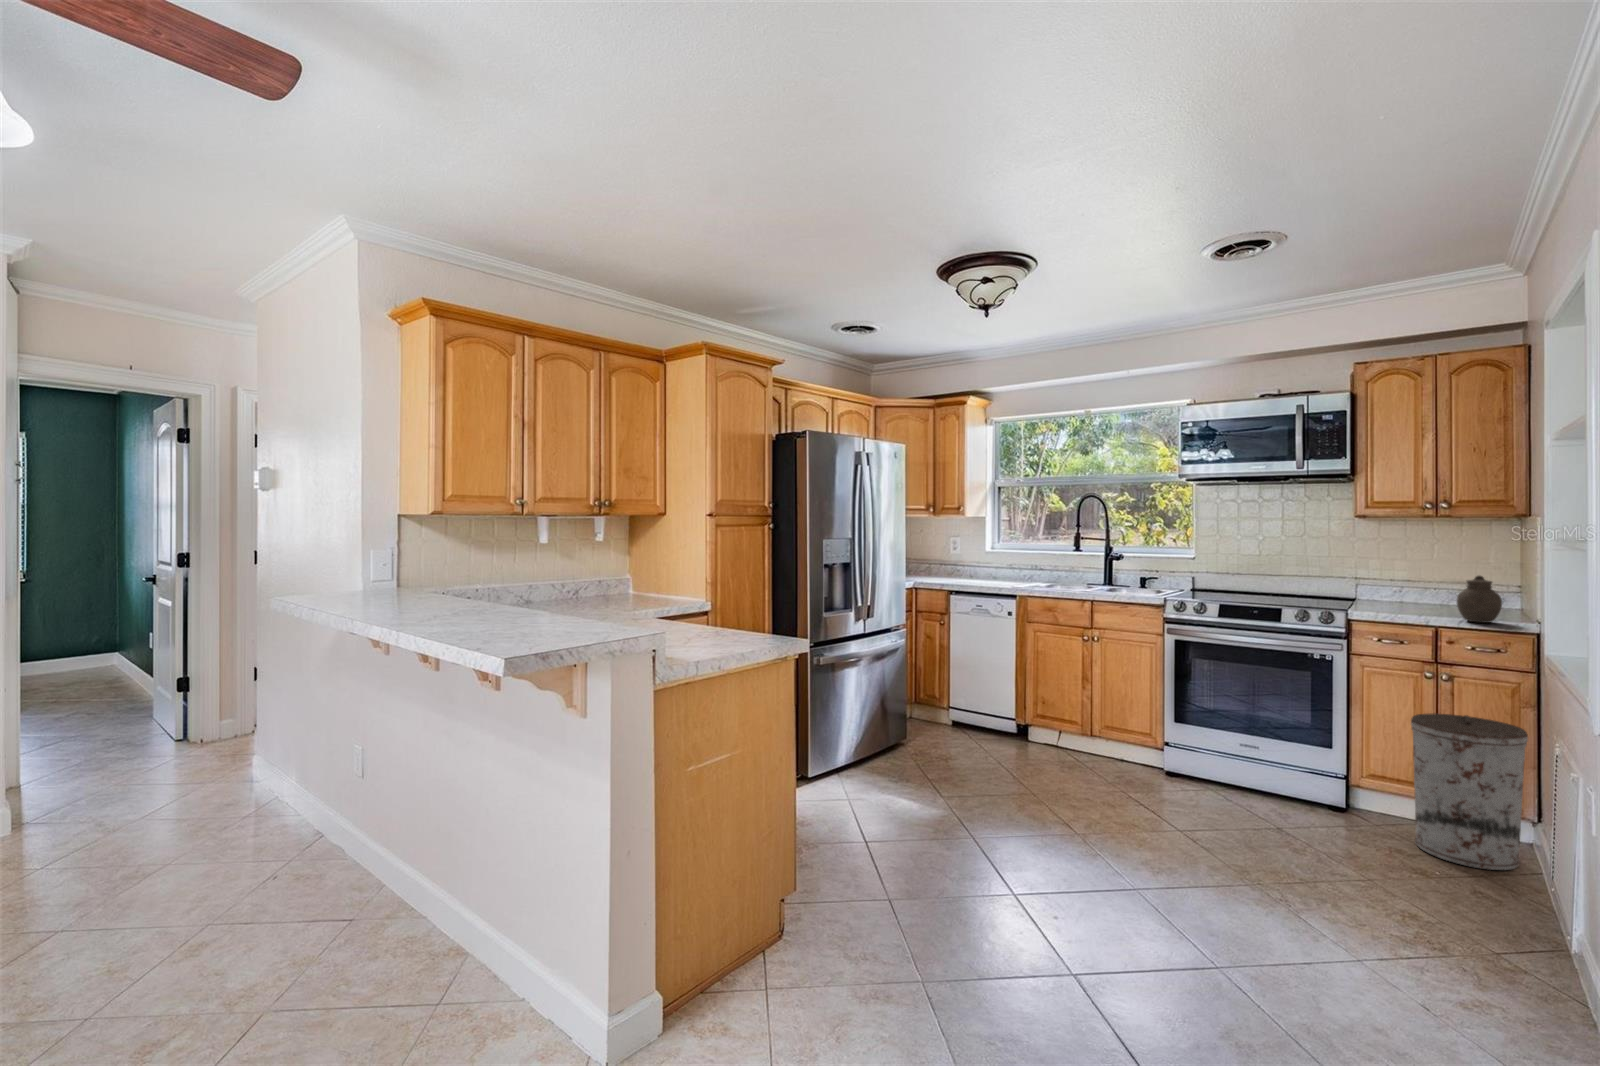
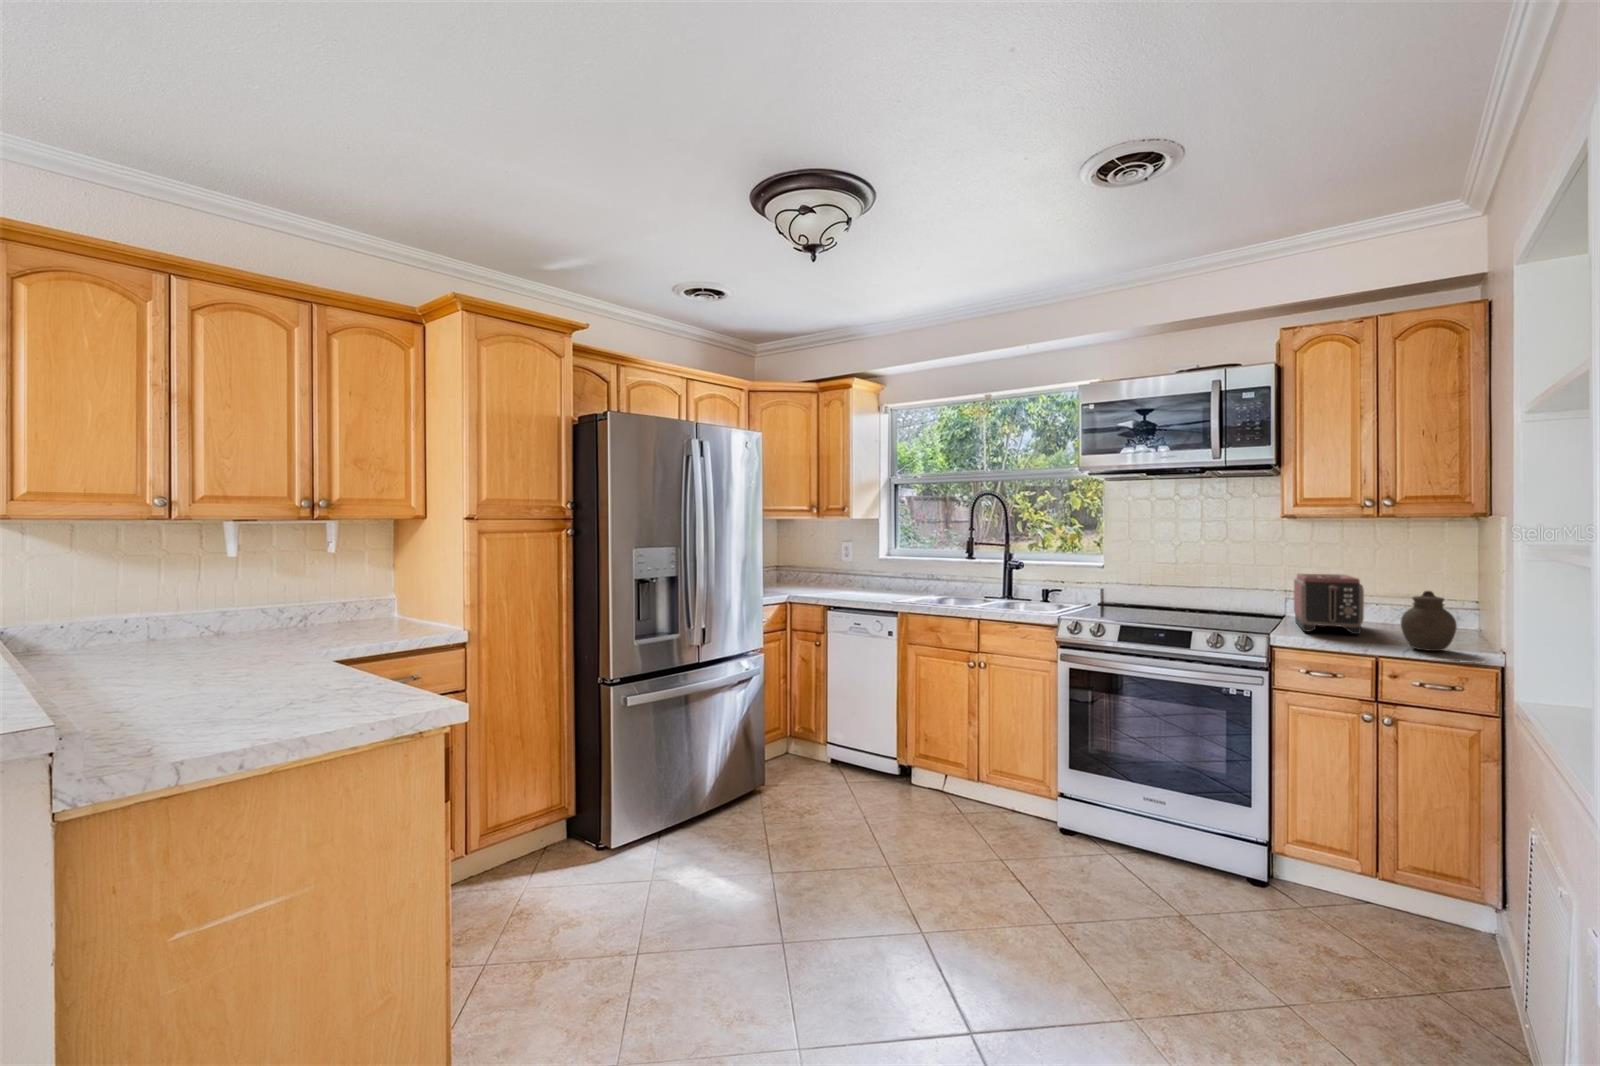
toaster: none [1363,563,1425,611] -> present [1294,574,1364,634]
trash can: present [1411,714,1528,870] -> none [1343,768,1489,982]

